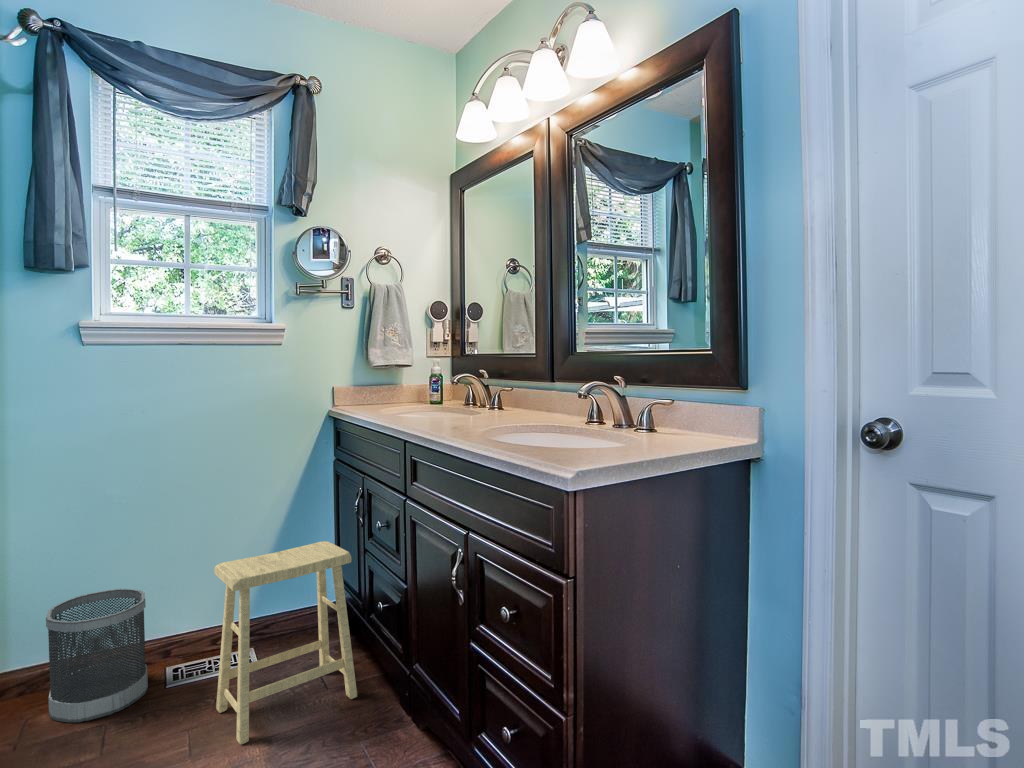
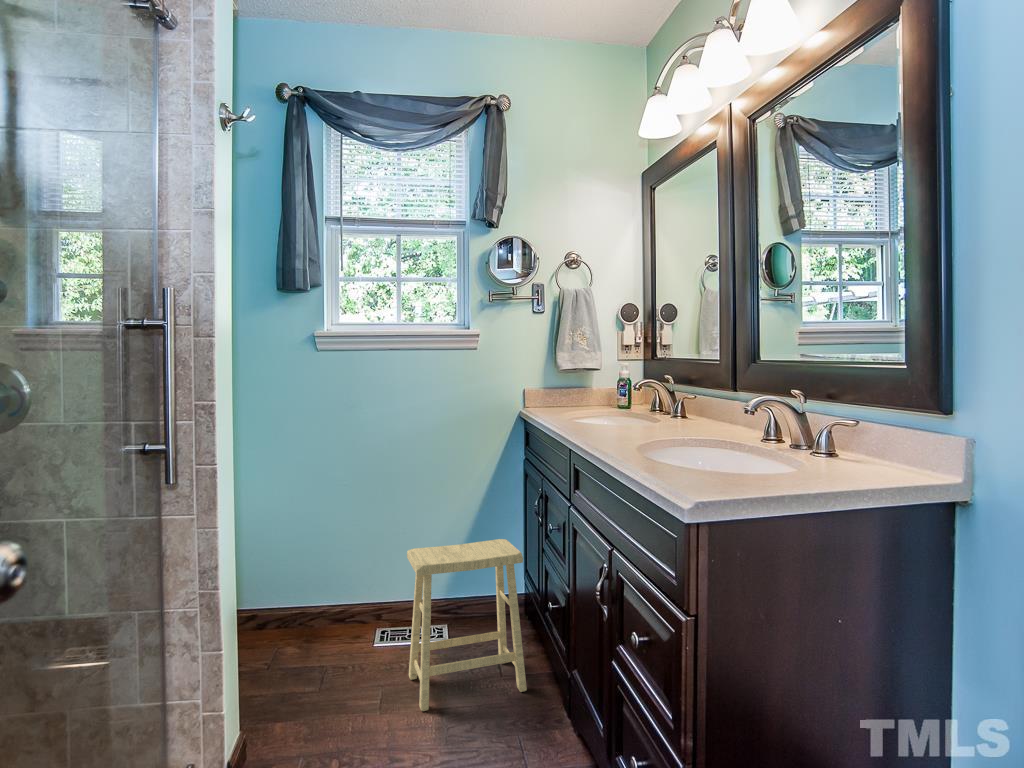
wastebasket: present [46,589,148,723] -> none [290,559,362,665]

